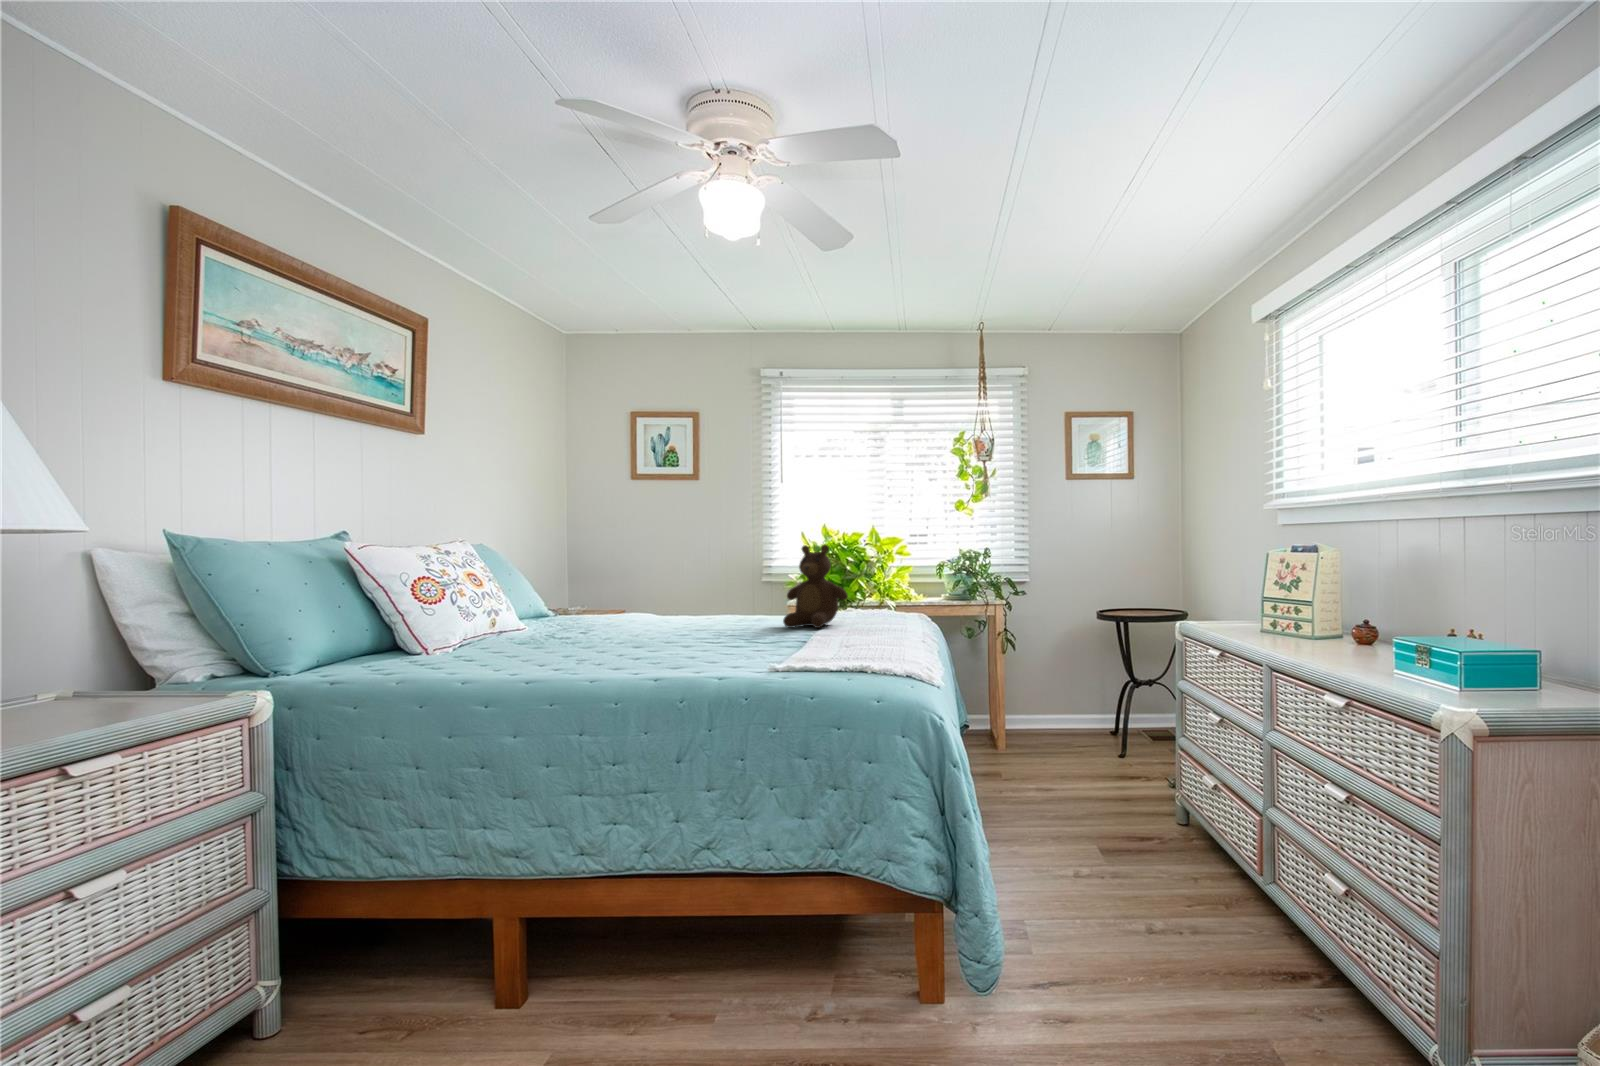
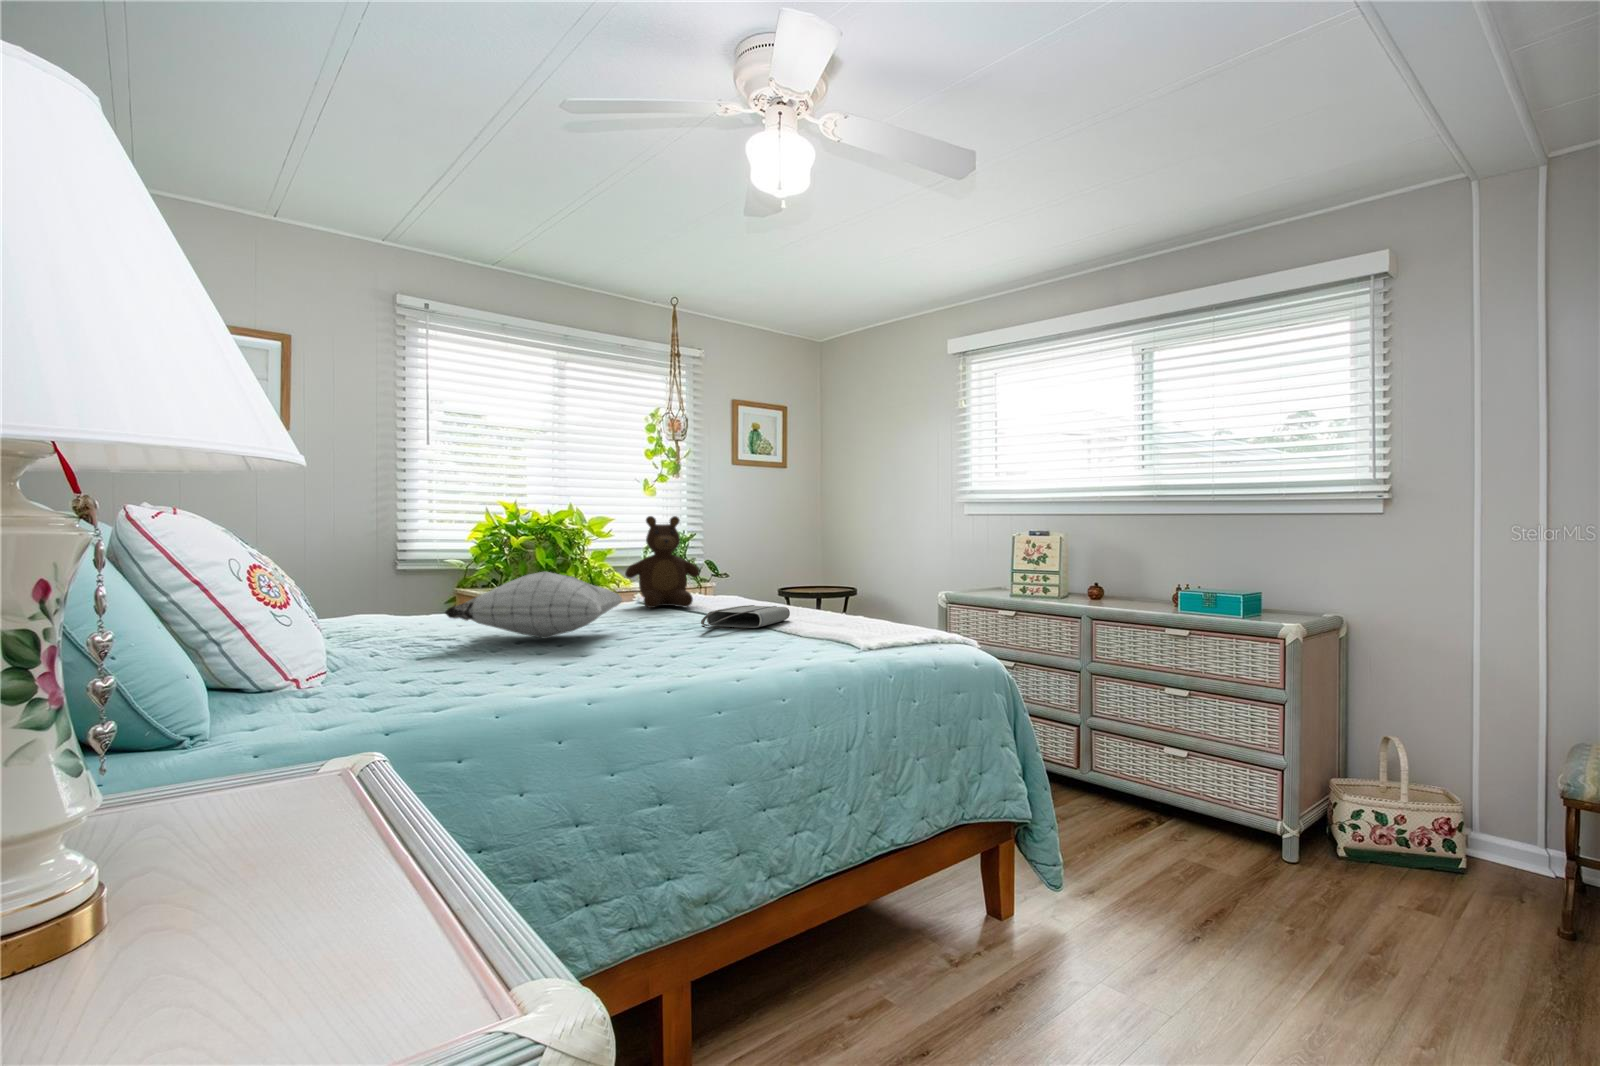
pillow: none [541,599,690,649] -> present [445,572,623,639]
tote bag: none [707,631,828,652] -> present [701,605,790,629]

